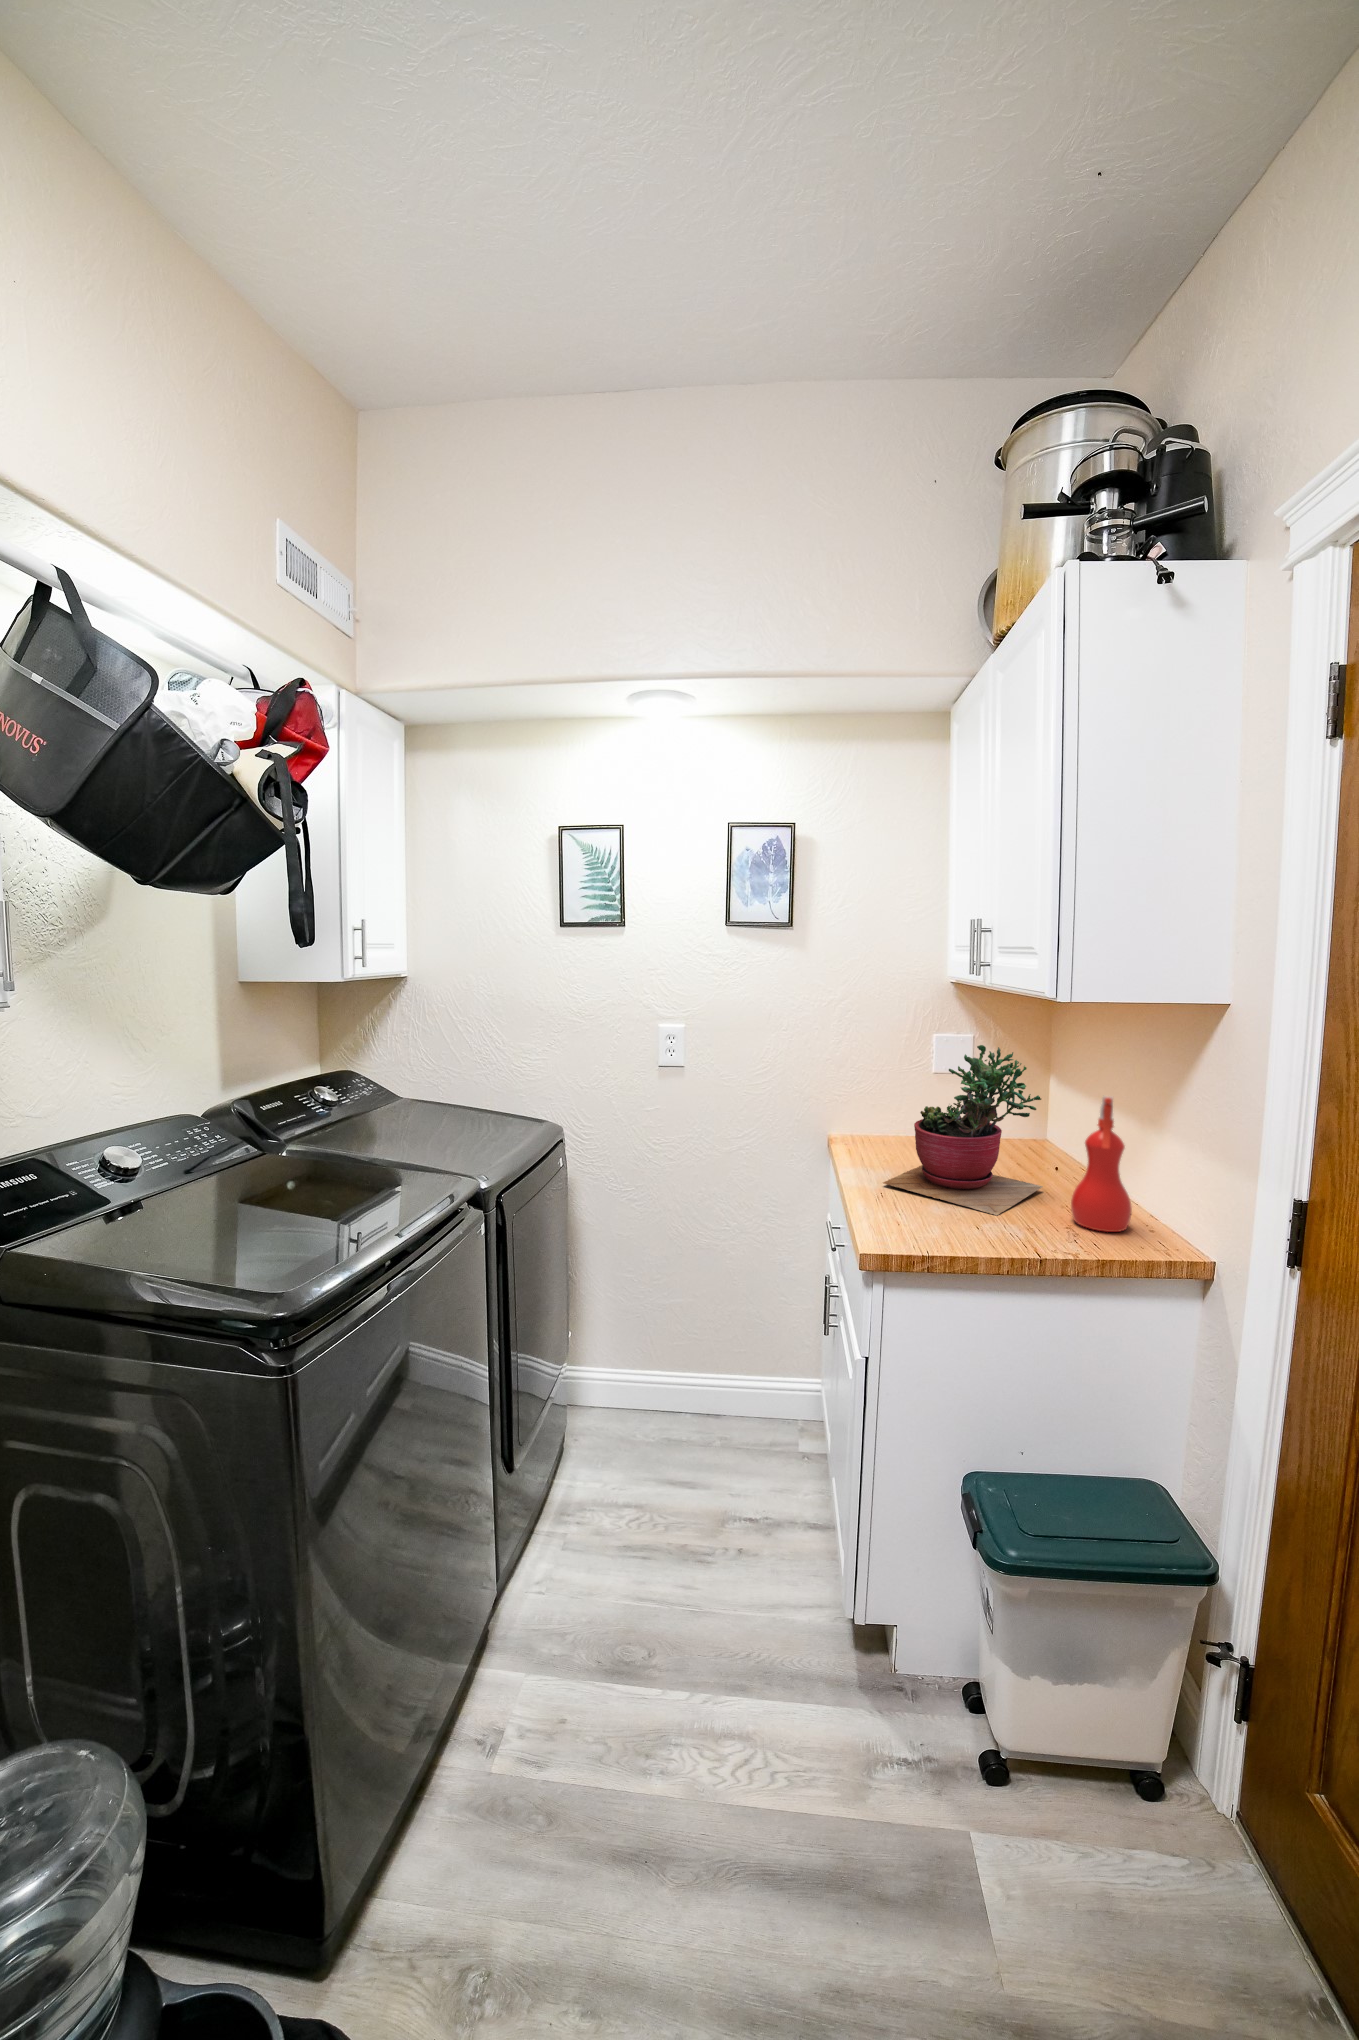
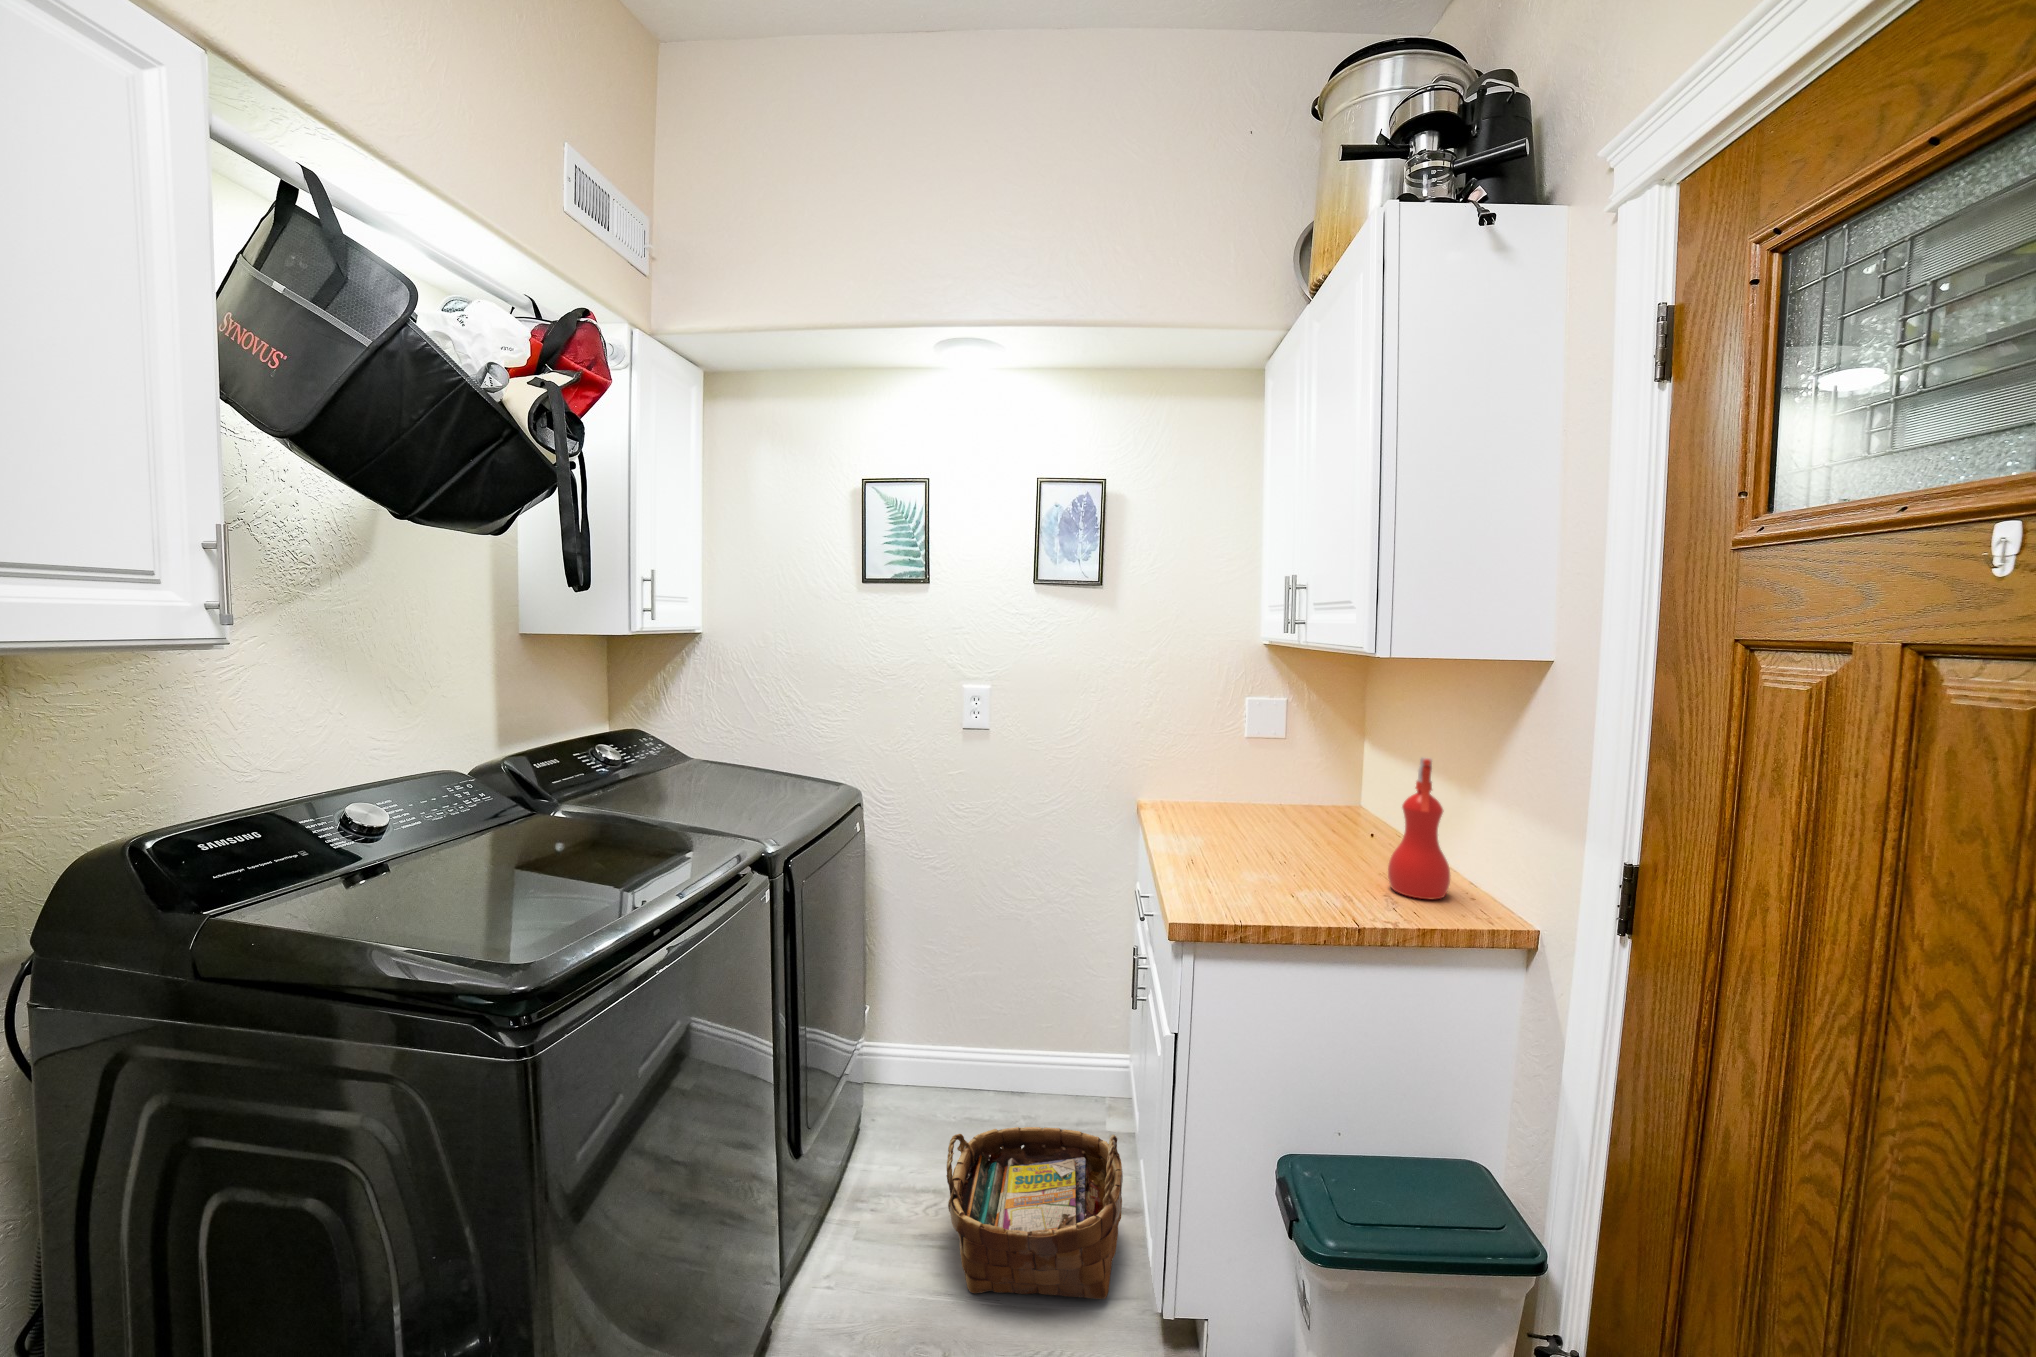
succulent plant: present [883,1045,1043,1216] -> none [1192,702,1358,883]
woven basket: none [650,1446,816,1606] -> present [946,1127,1123,1299]

